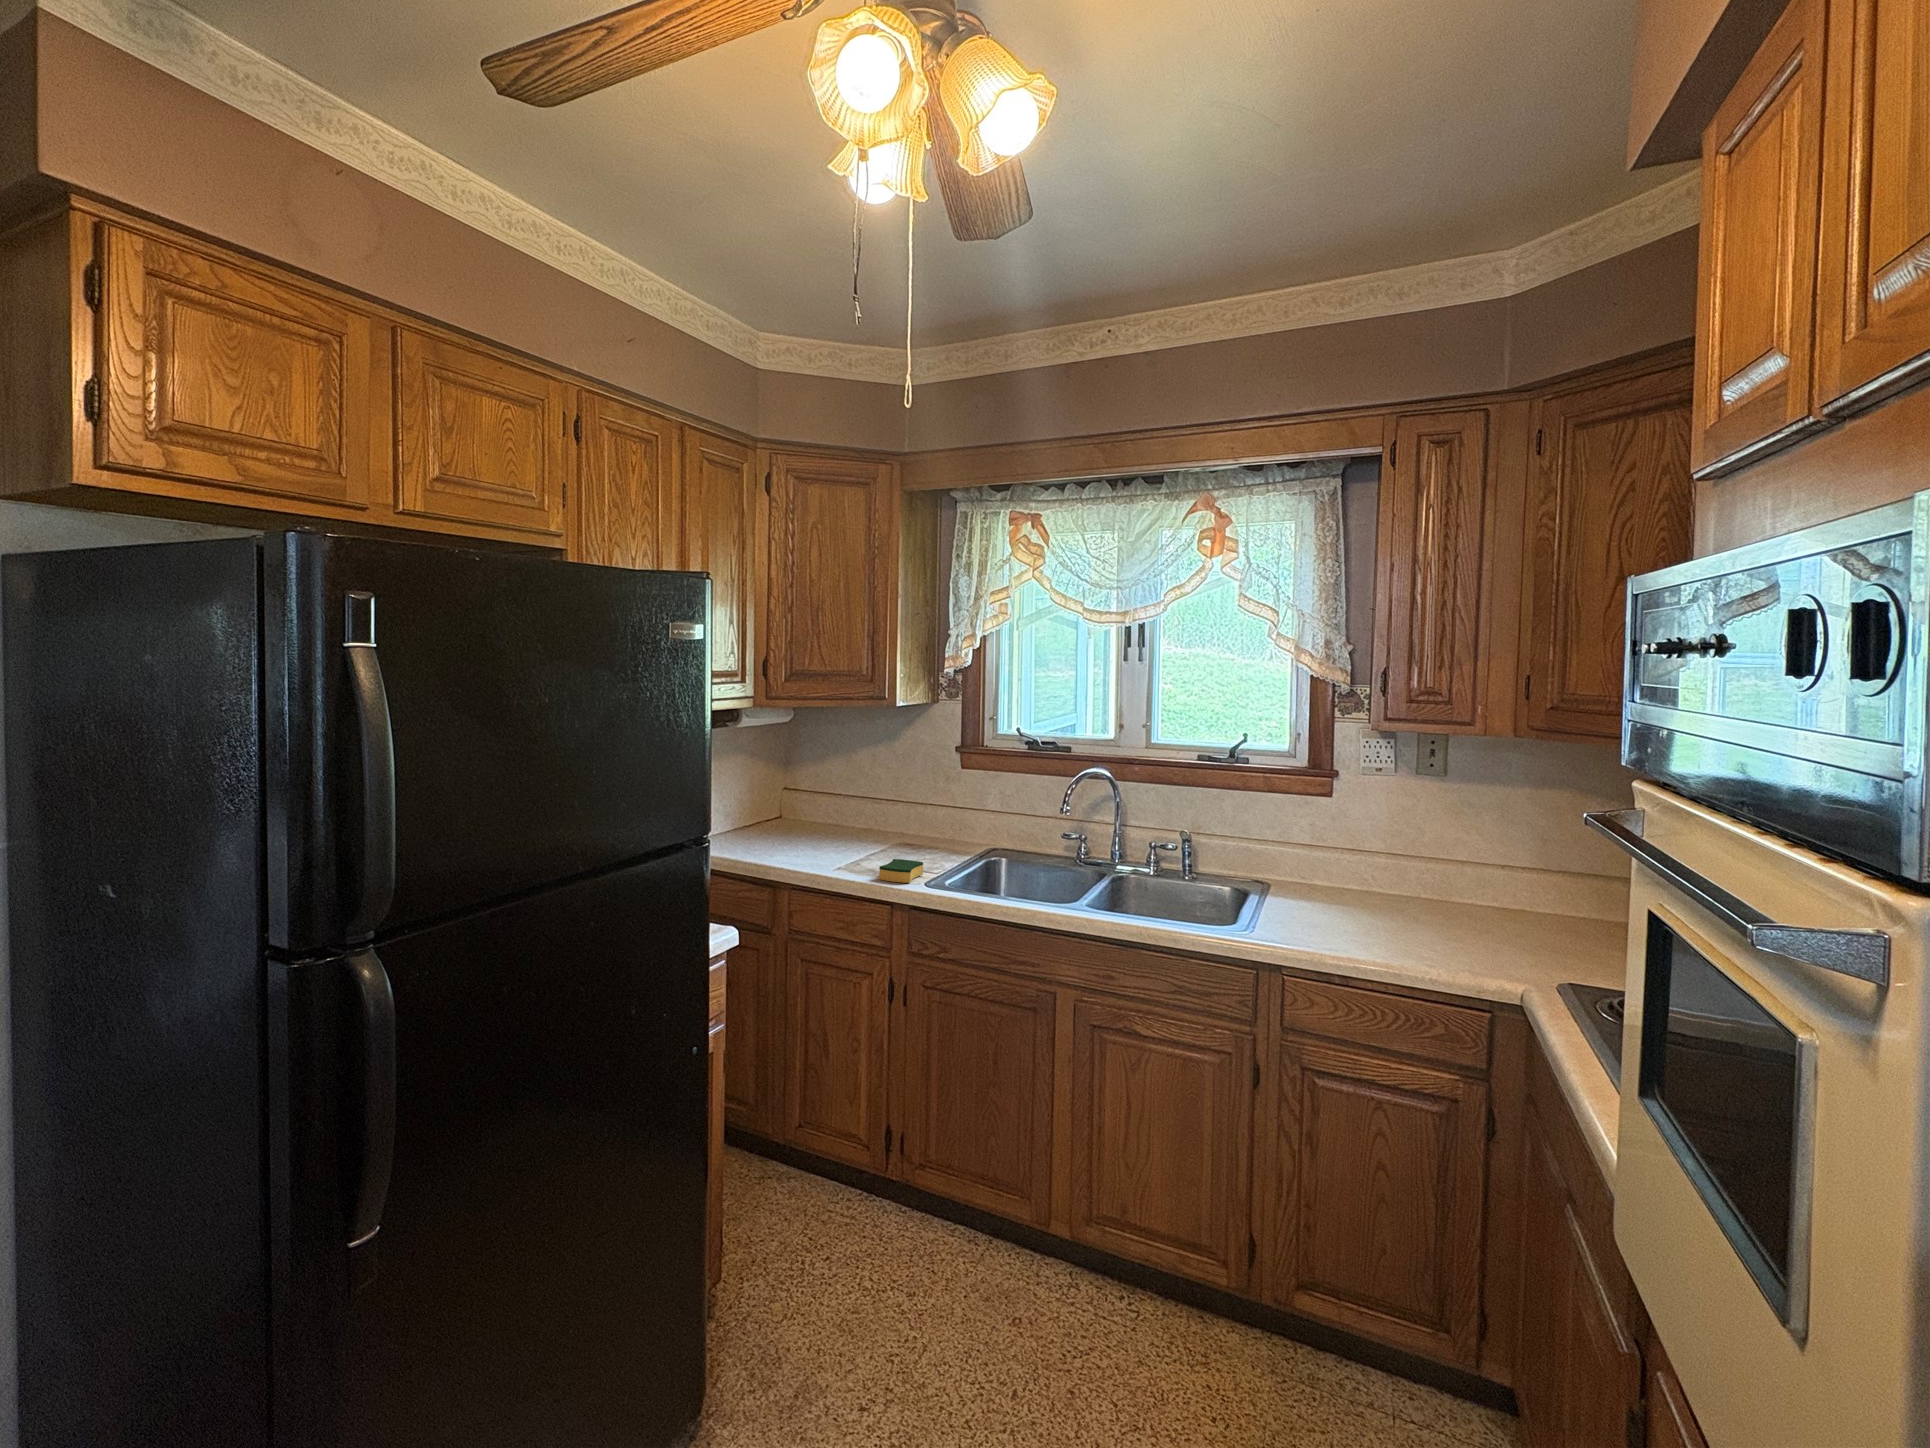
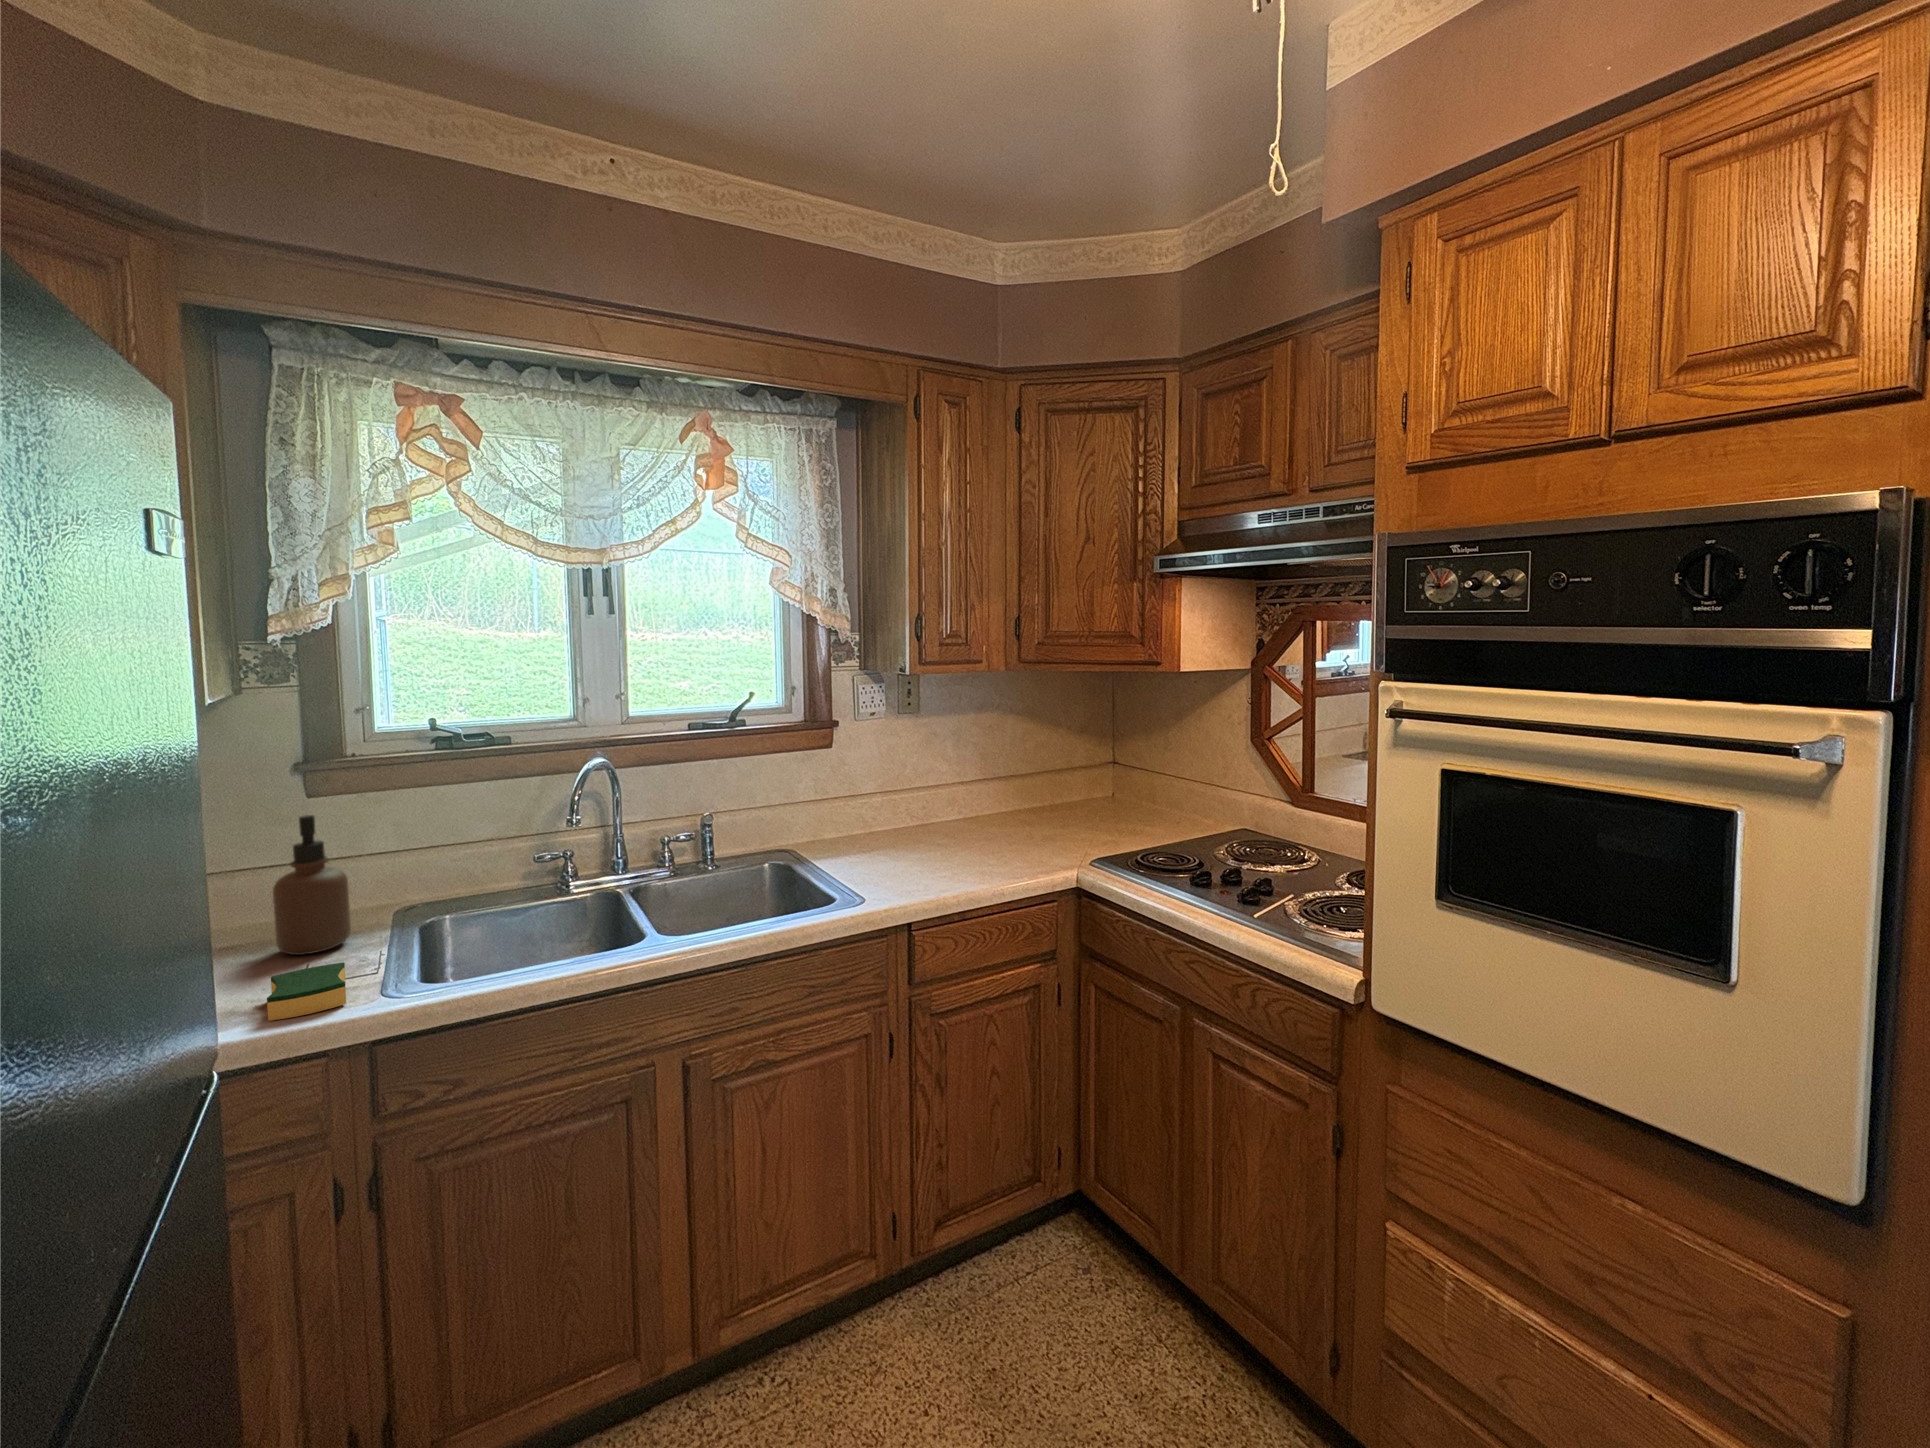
soap dispenser: none [921,777,956,859] -> present [273,815,351,955]

